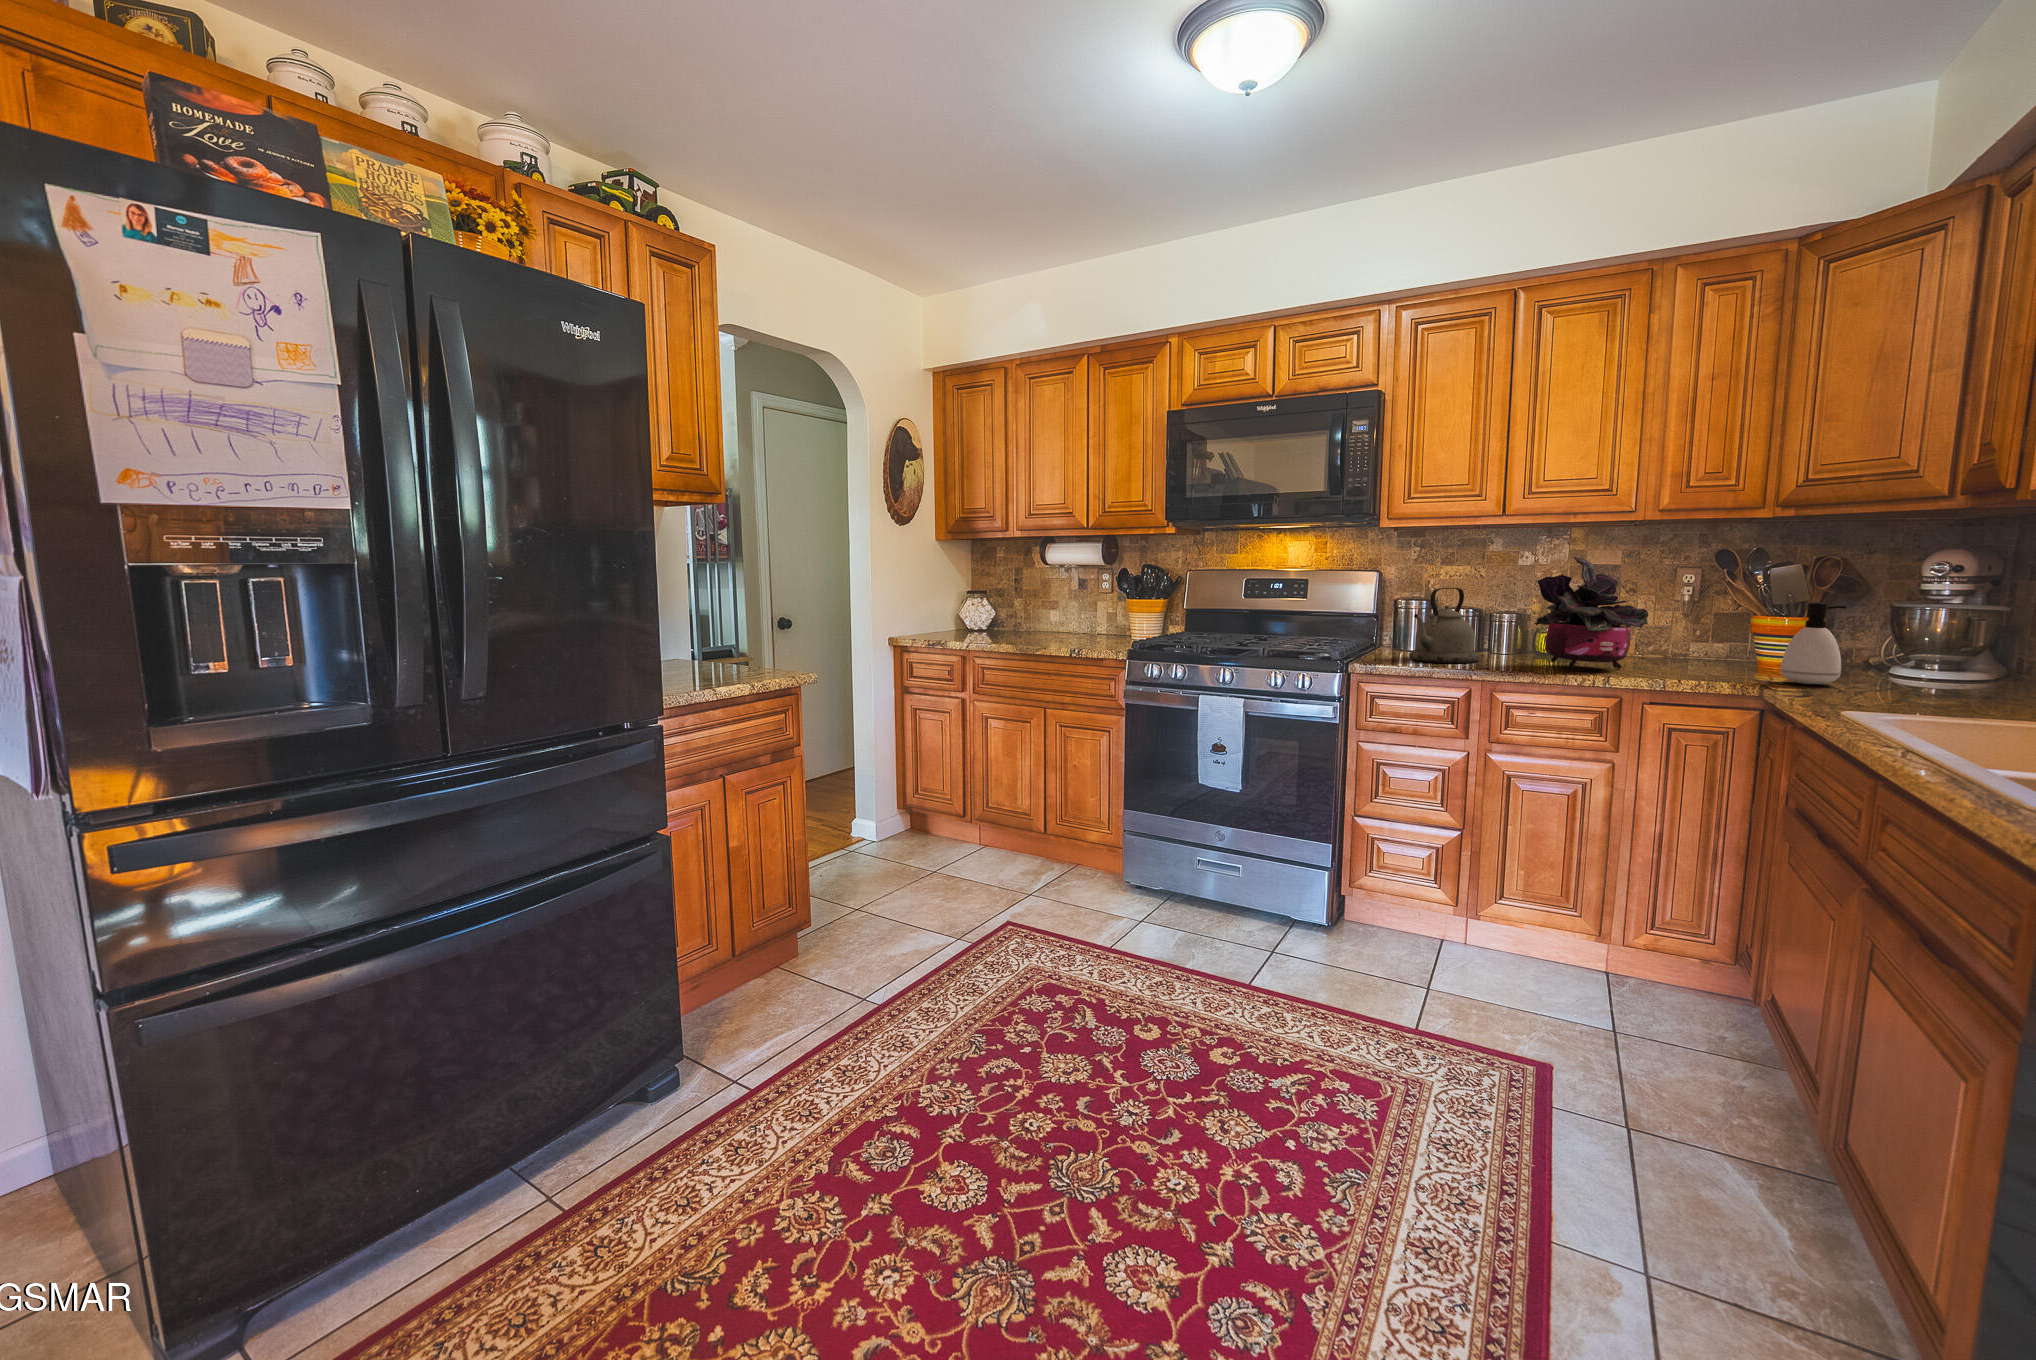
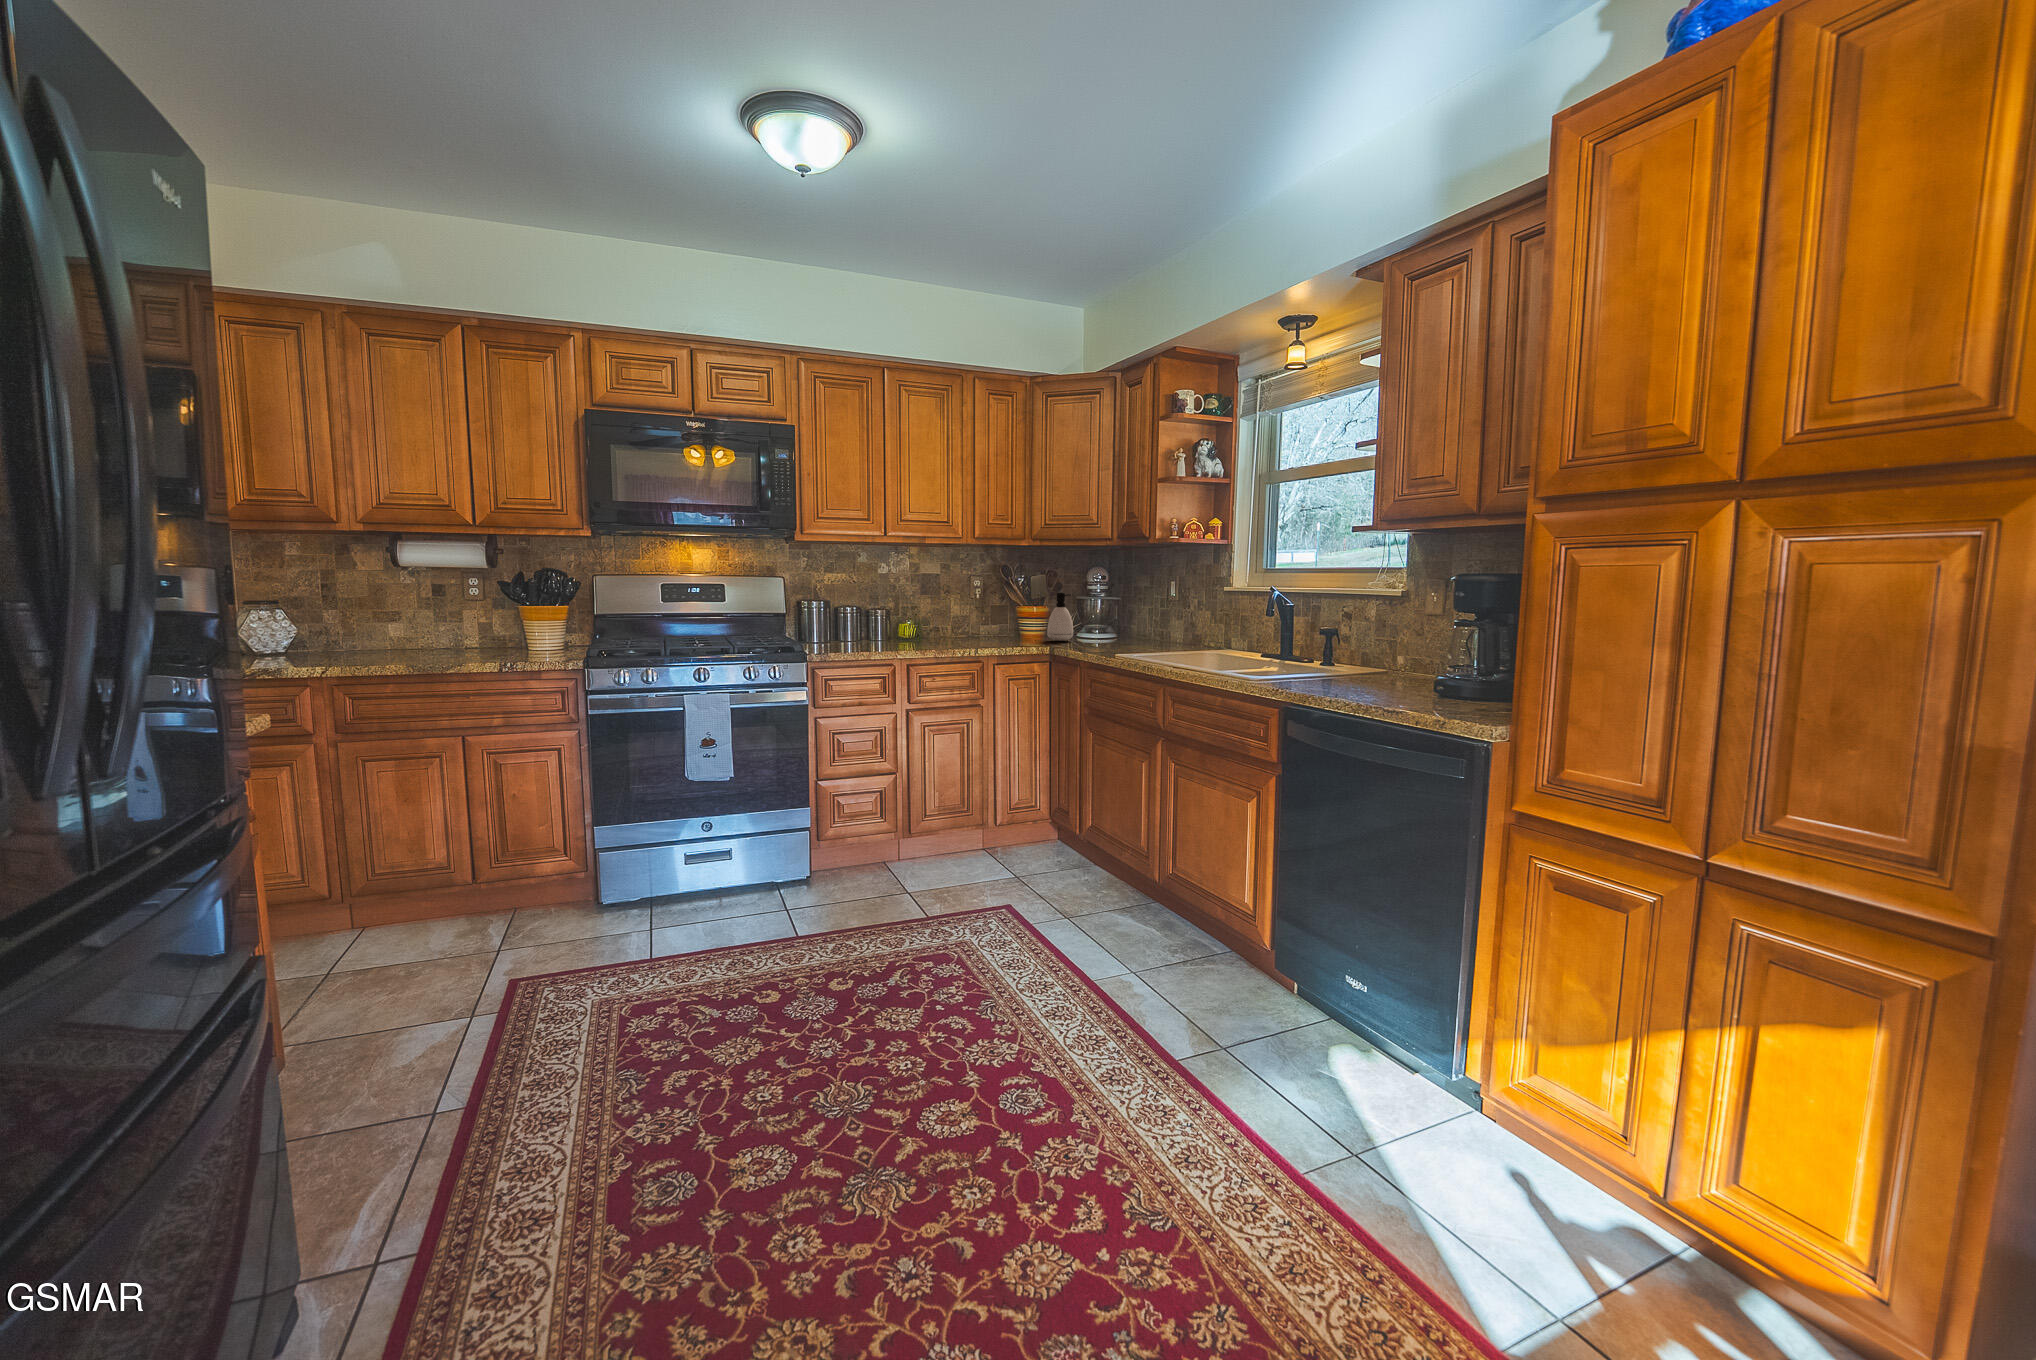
potted plant: present [1535,557,1649,669] -> none [916,562,976,642]
kettle: present [1409,588,1480,663] -> none [826,585,877,645]

